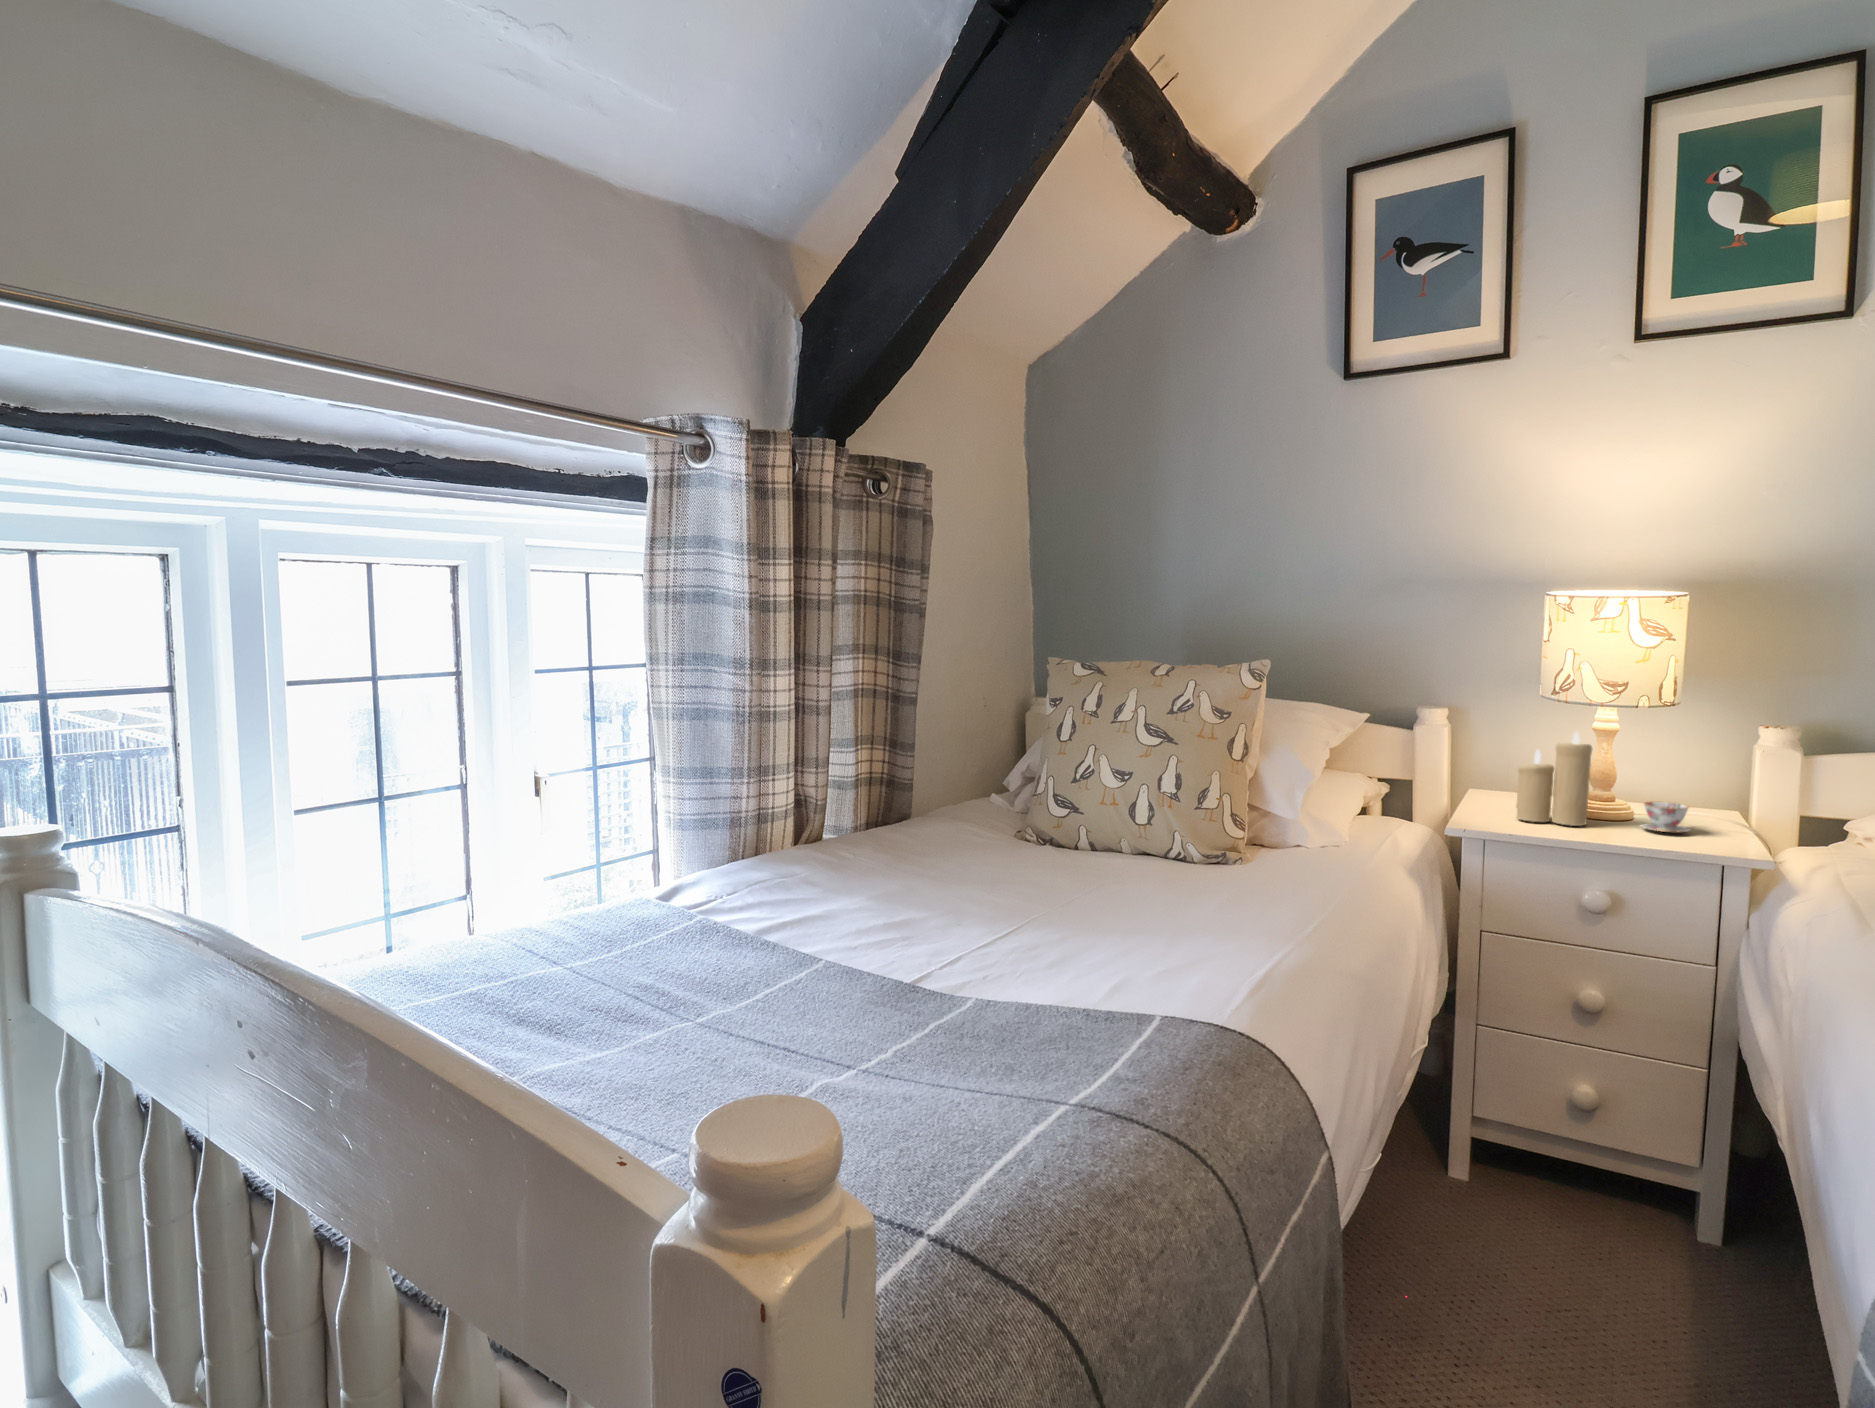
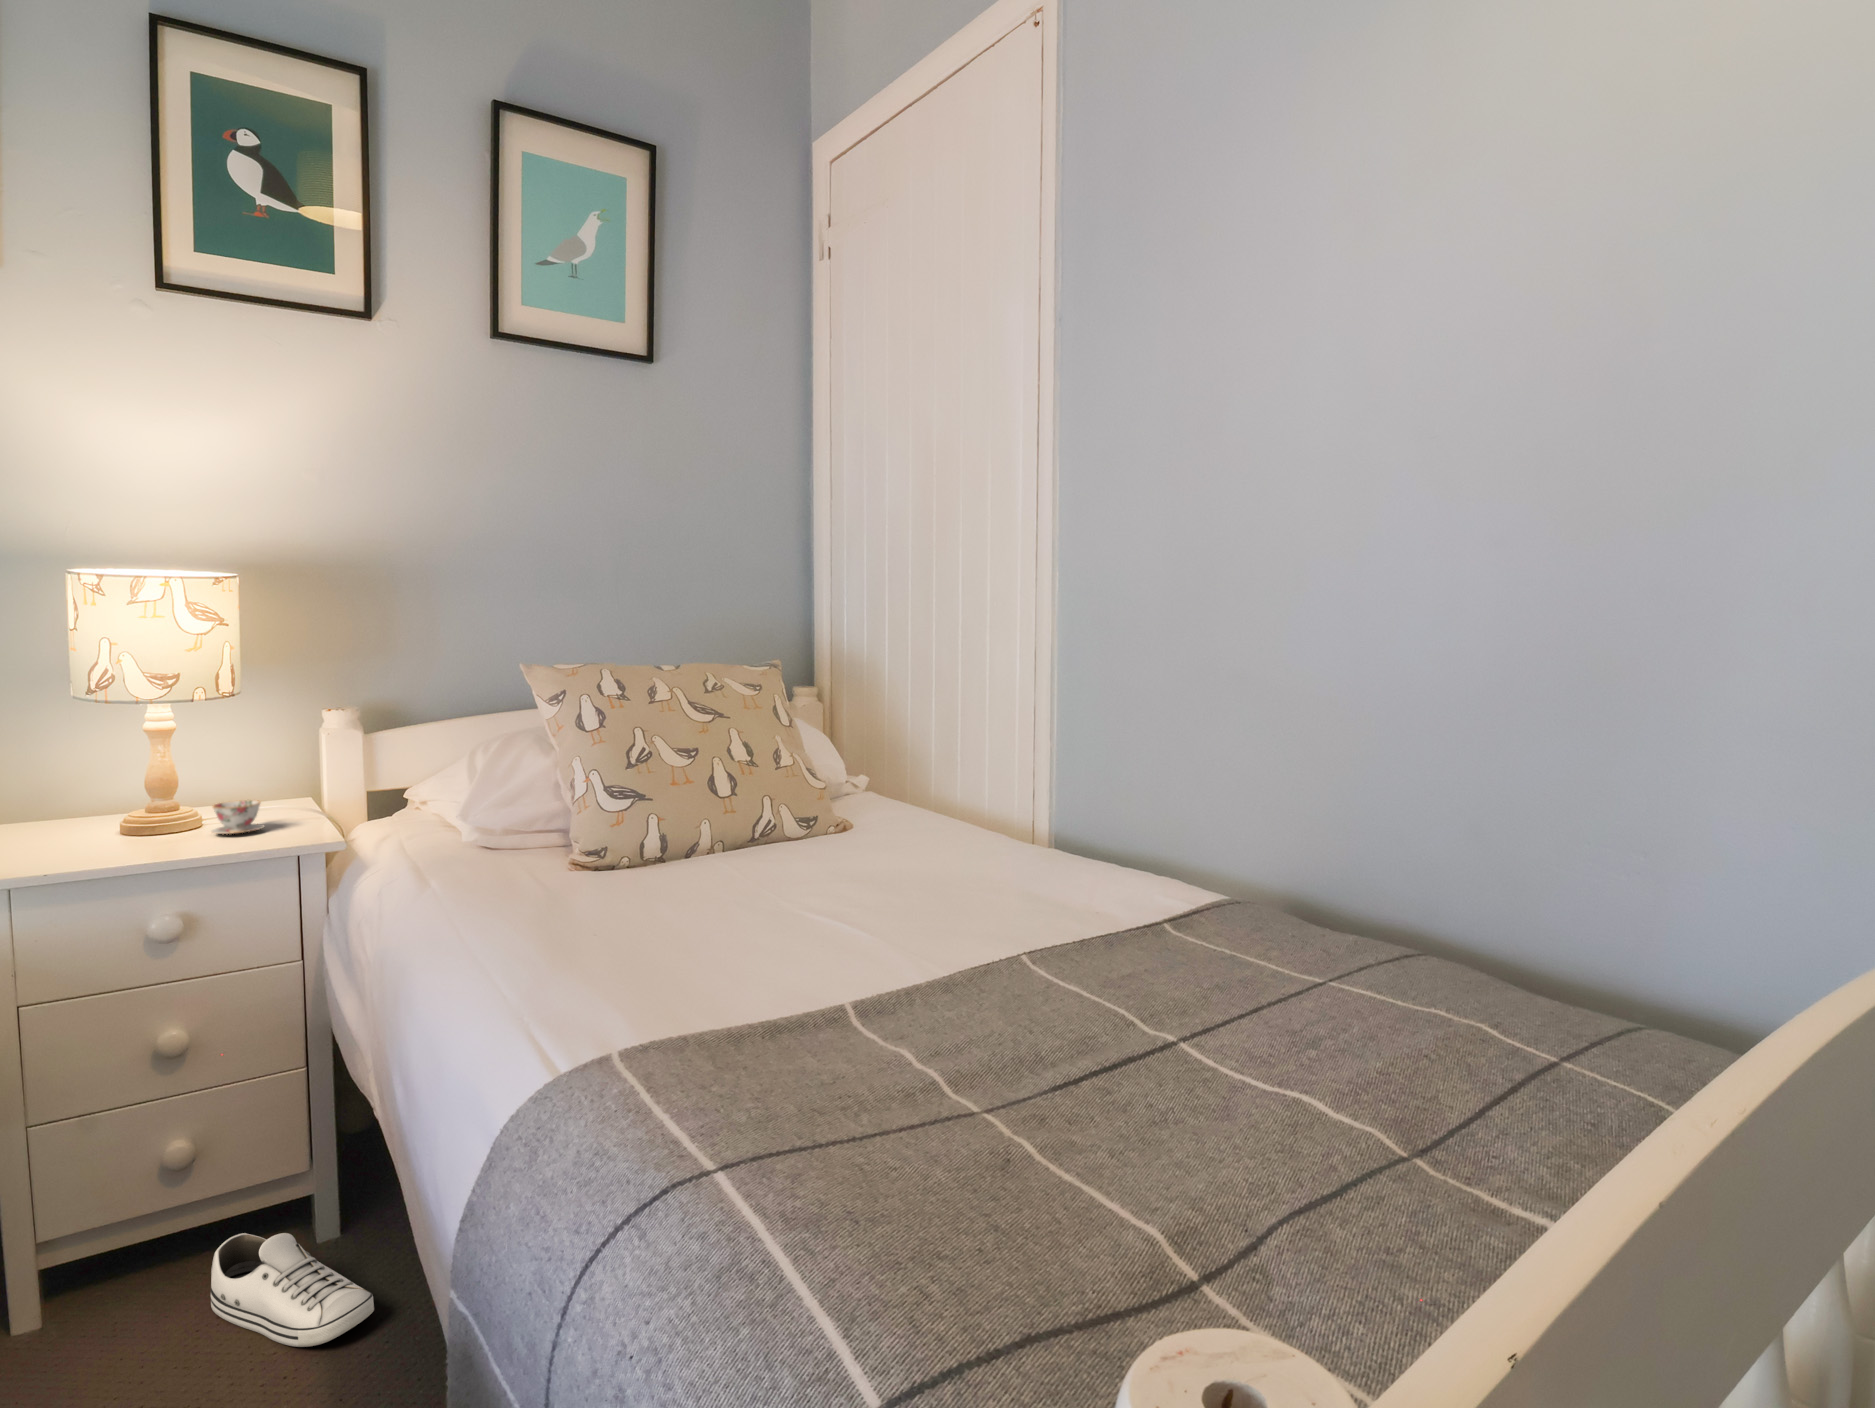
candle: present [1516,732,1592,826] -> none [49,735,148,852]
shoe: none [1597,1189,1754,1336] -> present [211,1233,374,1347]

